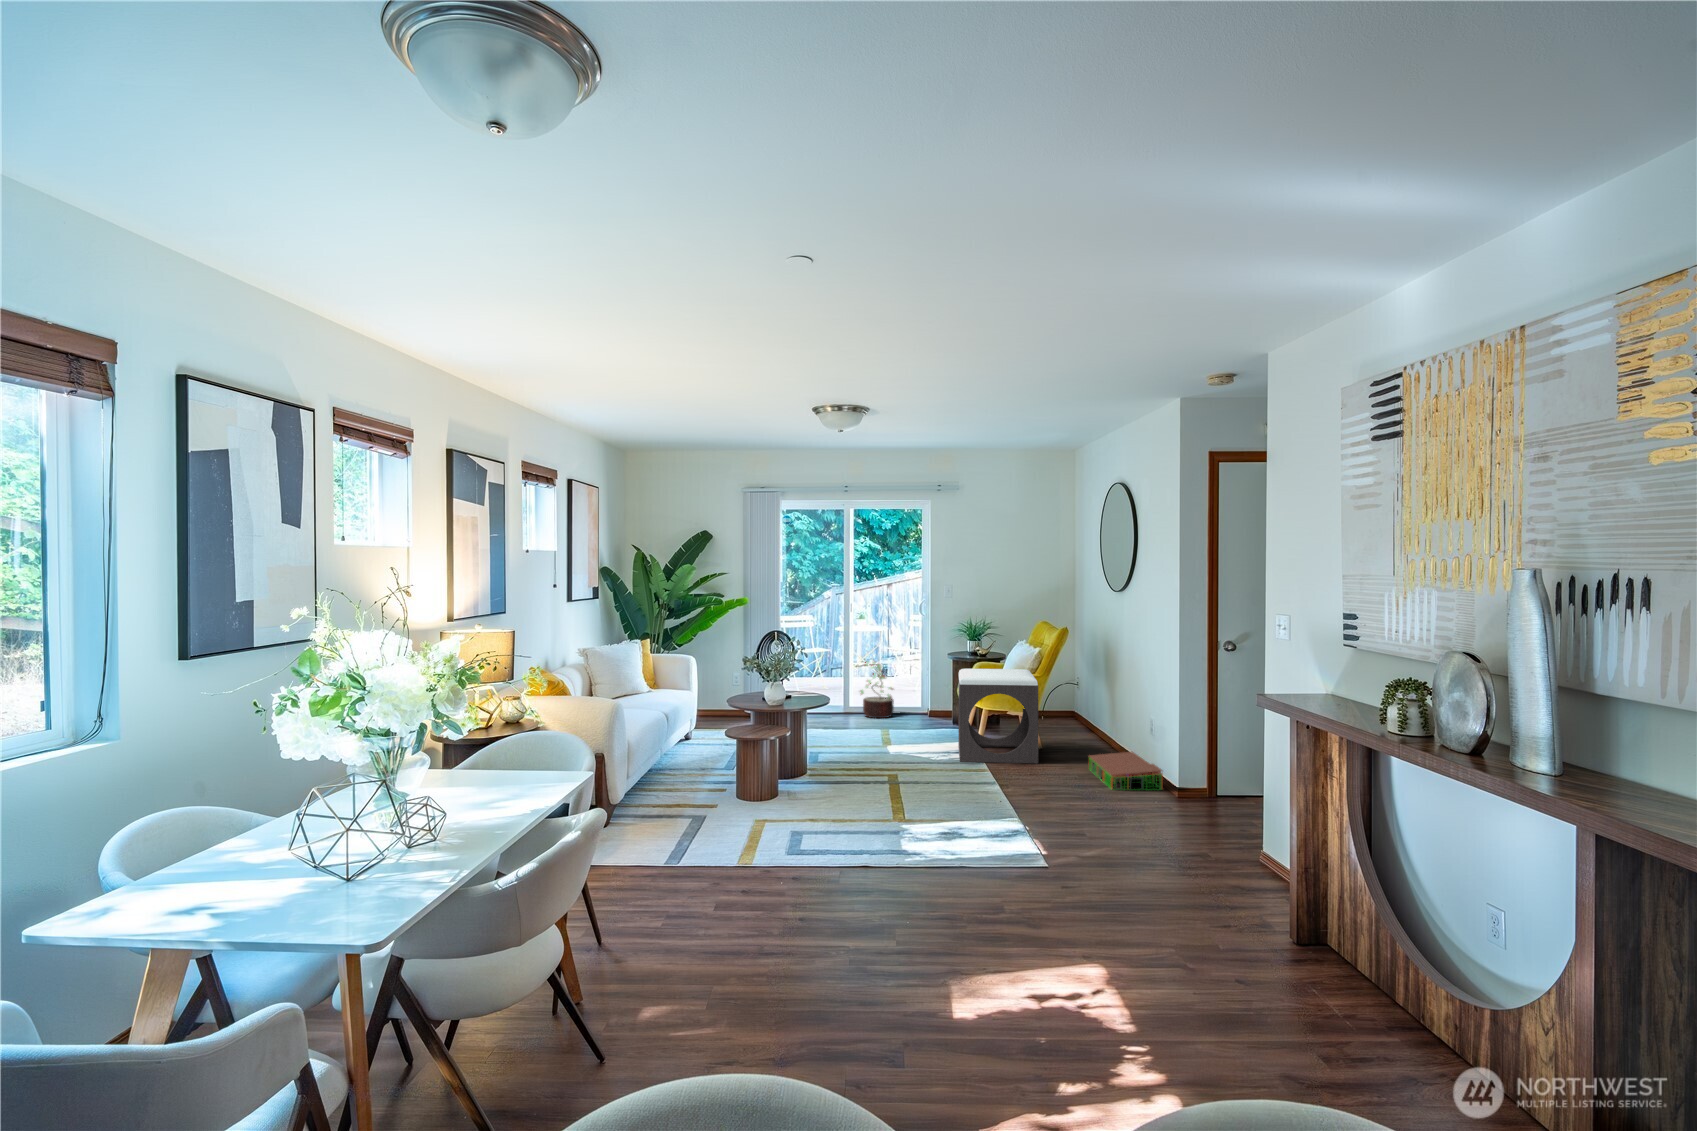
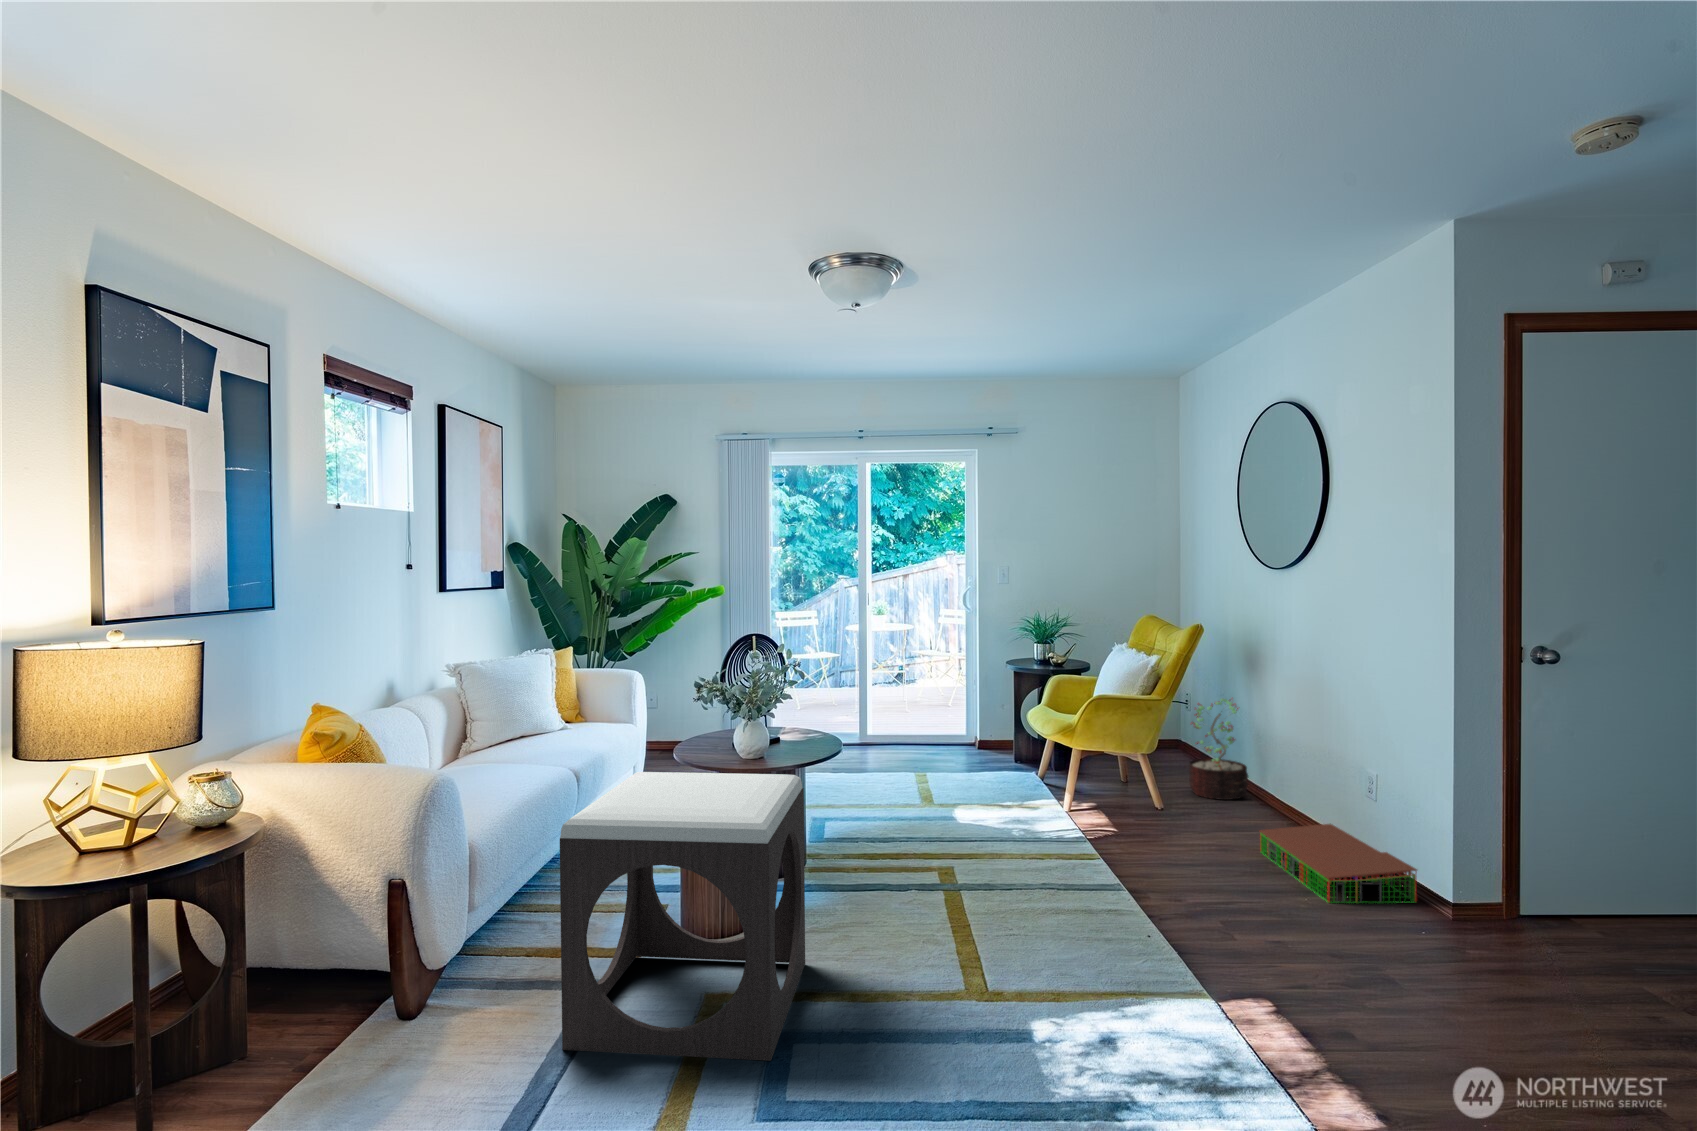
decorative plant: present [860,662,894,718] -> present [1189,699,1248,800]
footstool: present [958,669,1038,763] -> present [560,772,805,1061]

